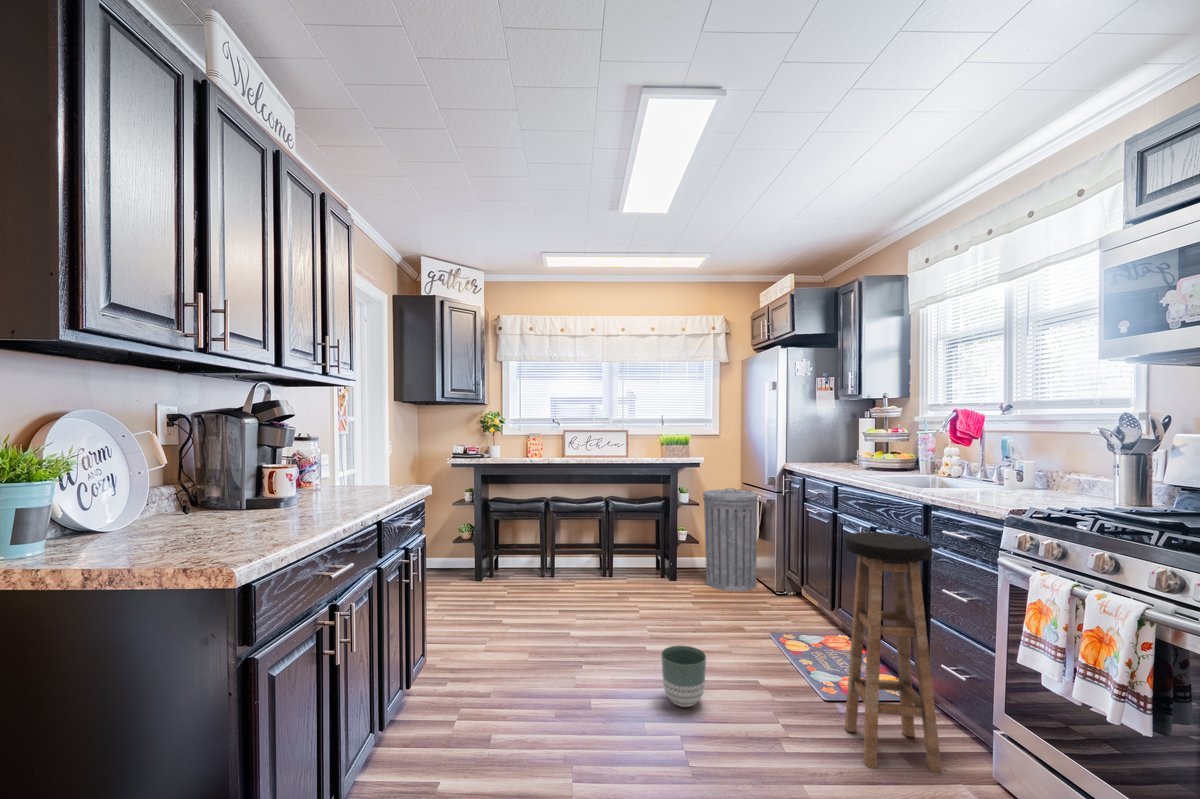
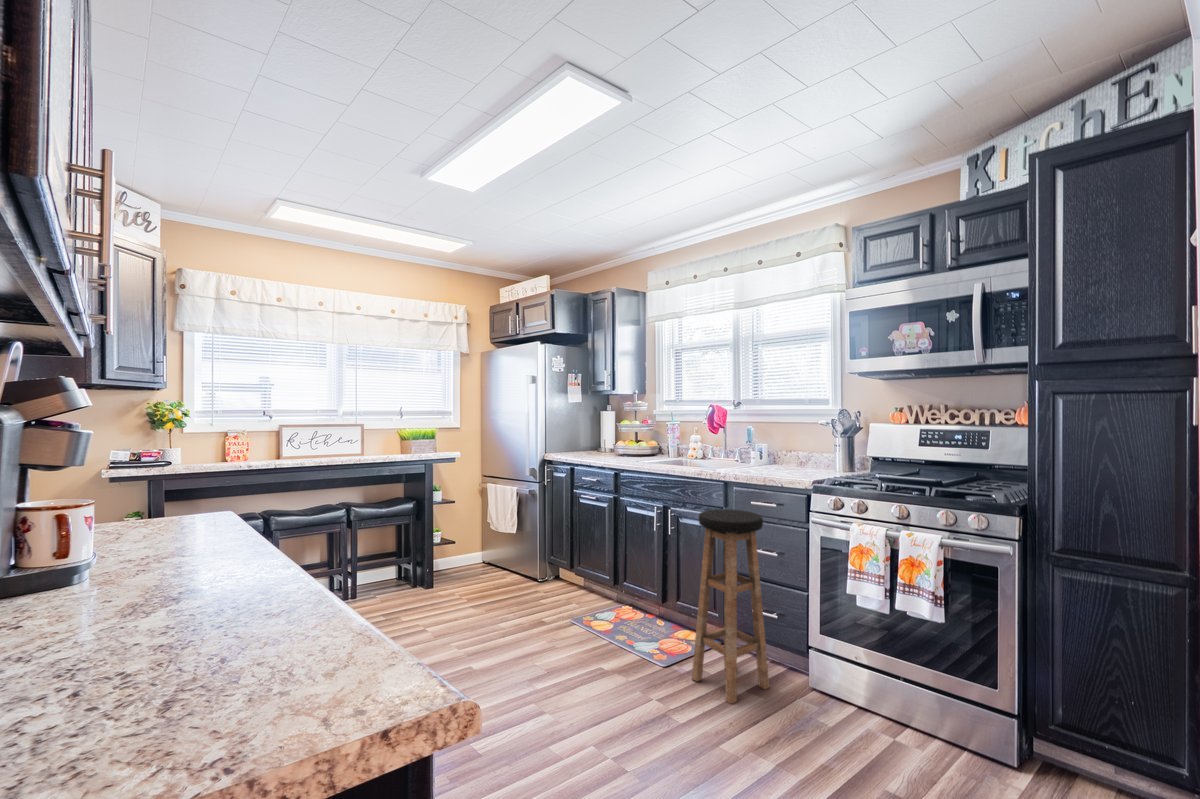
trash can: present [703,488,758,591] -> none [464,482,519,587]
planter: present [661,646,706,707] -> none [540,652,586,717]

